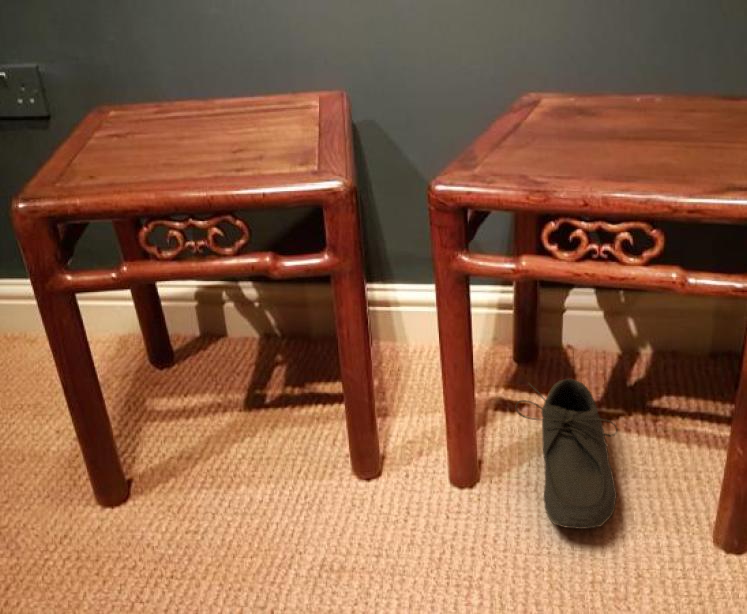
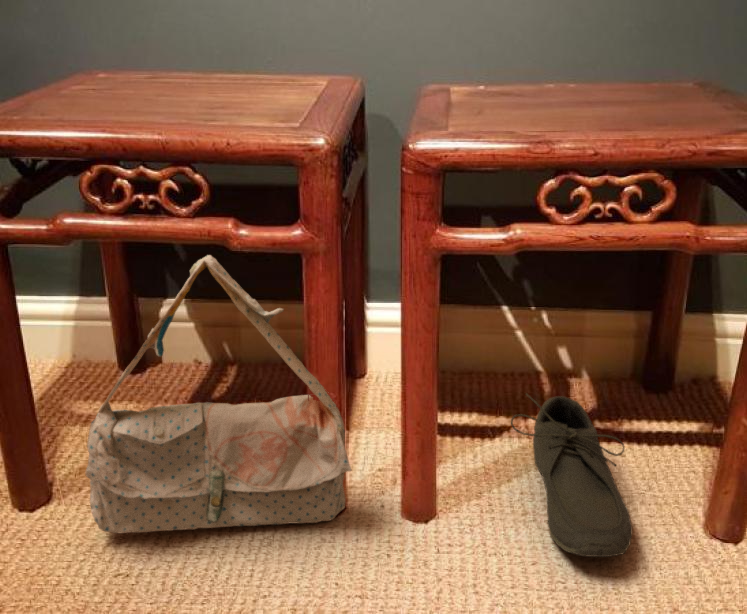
bag: none [160,281,373,497] -> present [86,255,351,533]

